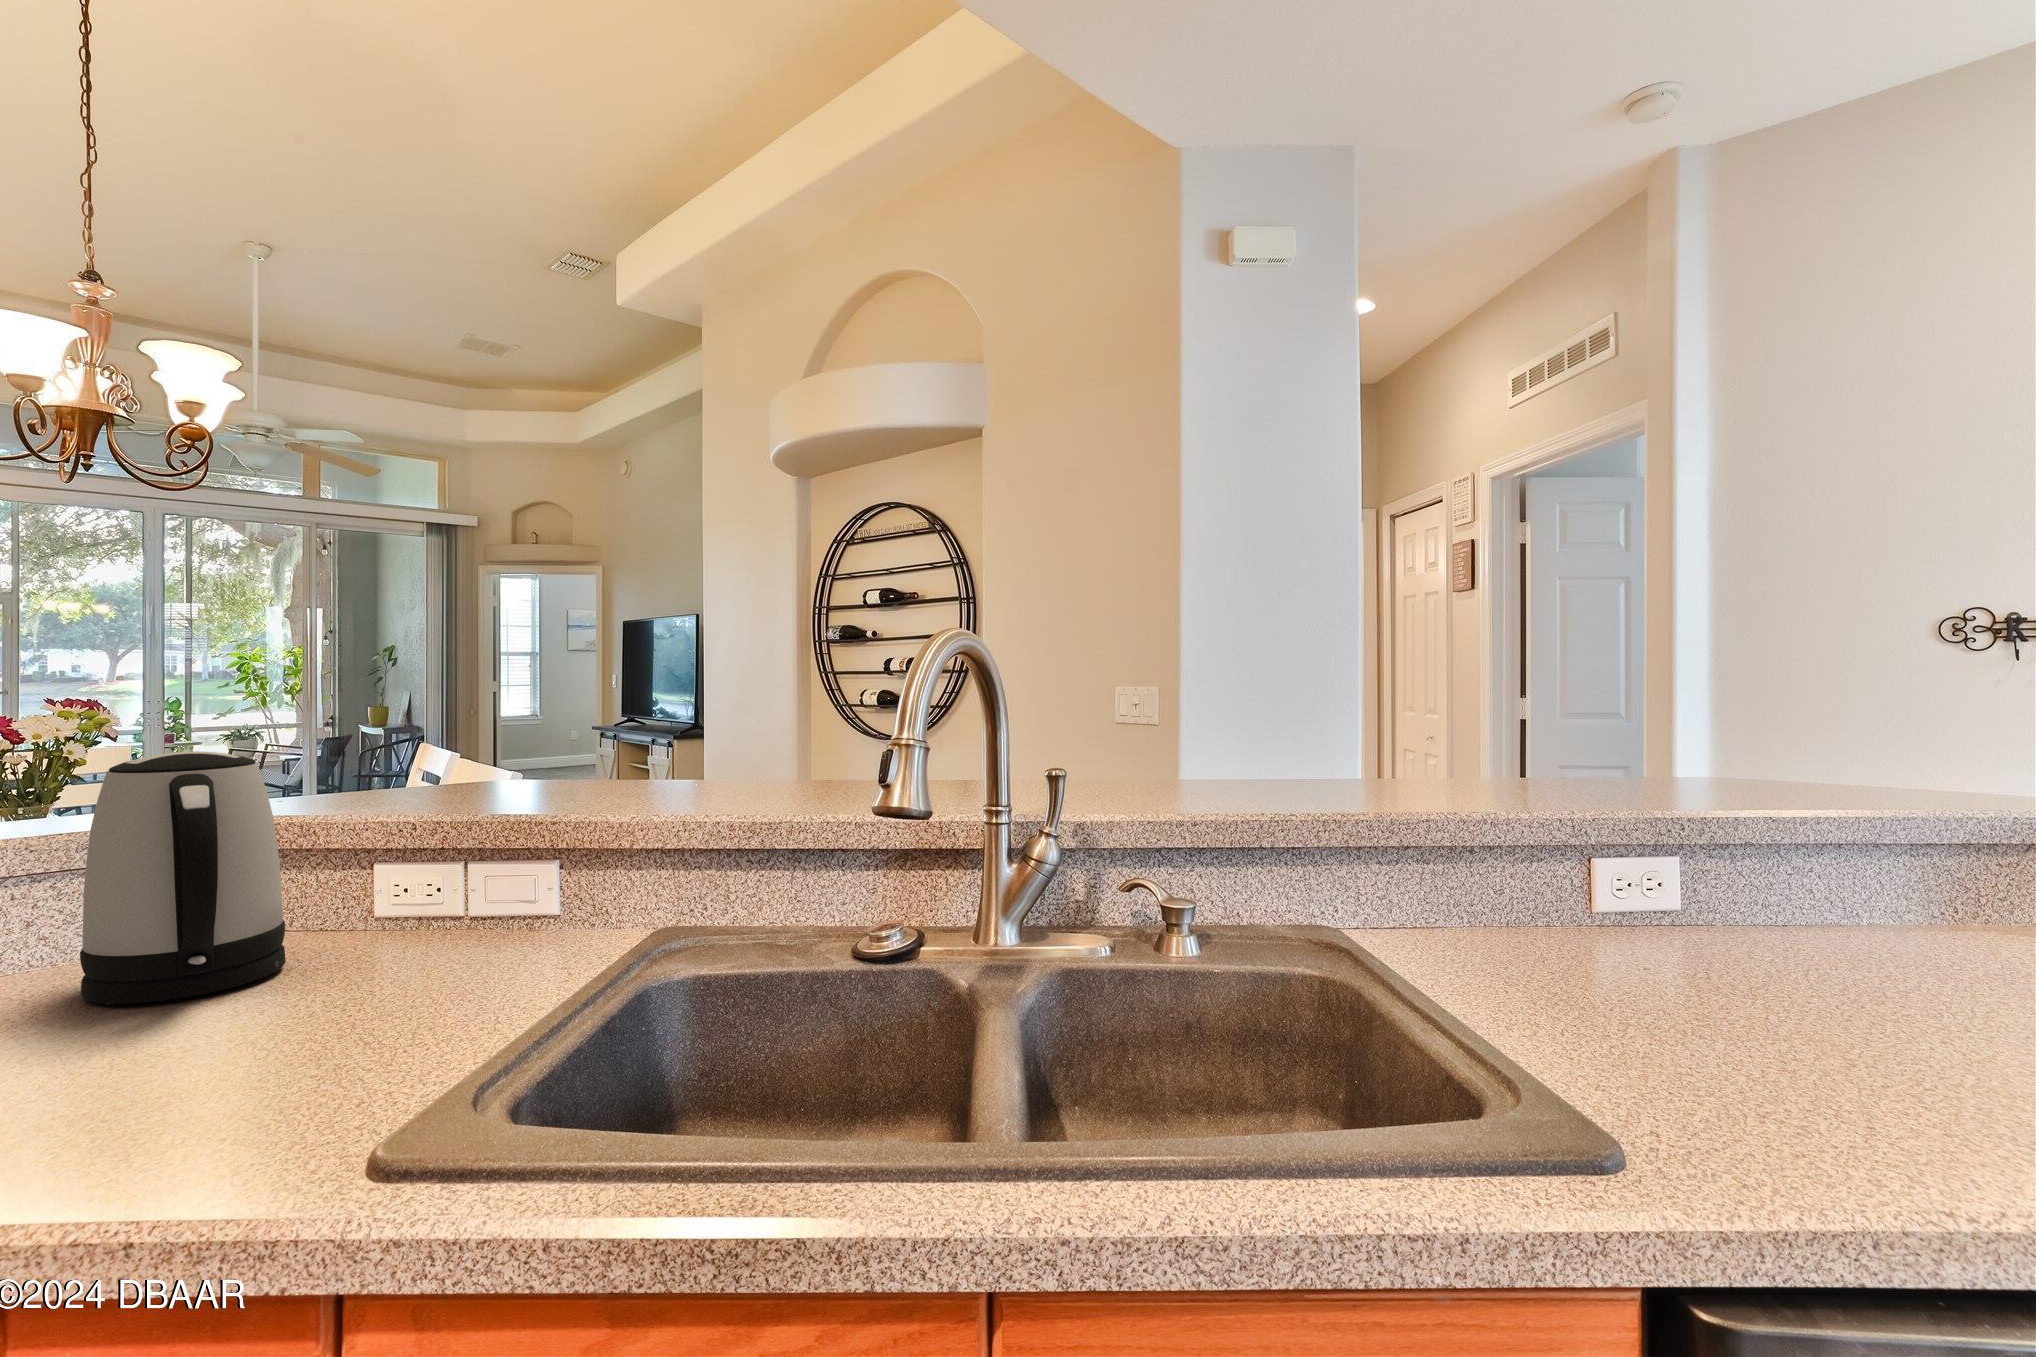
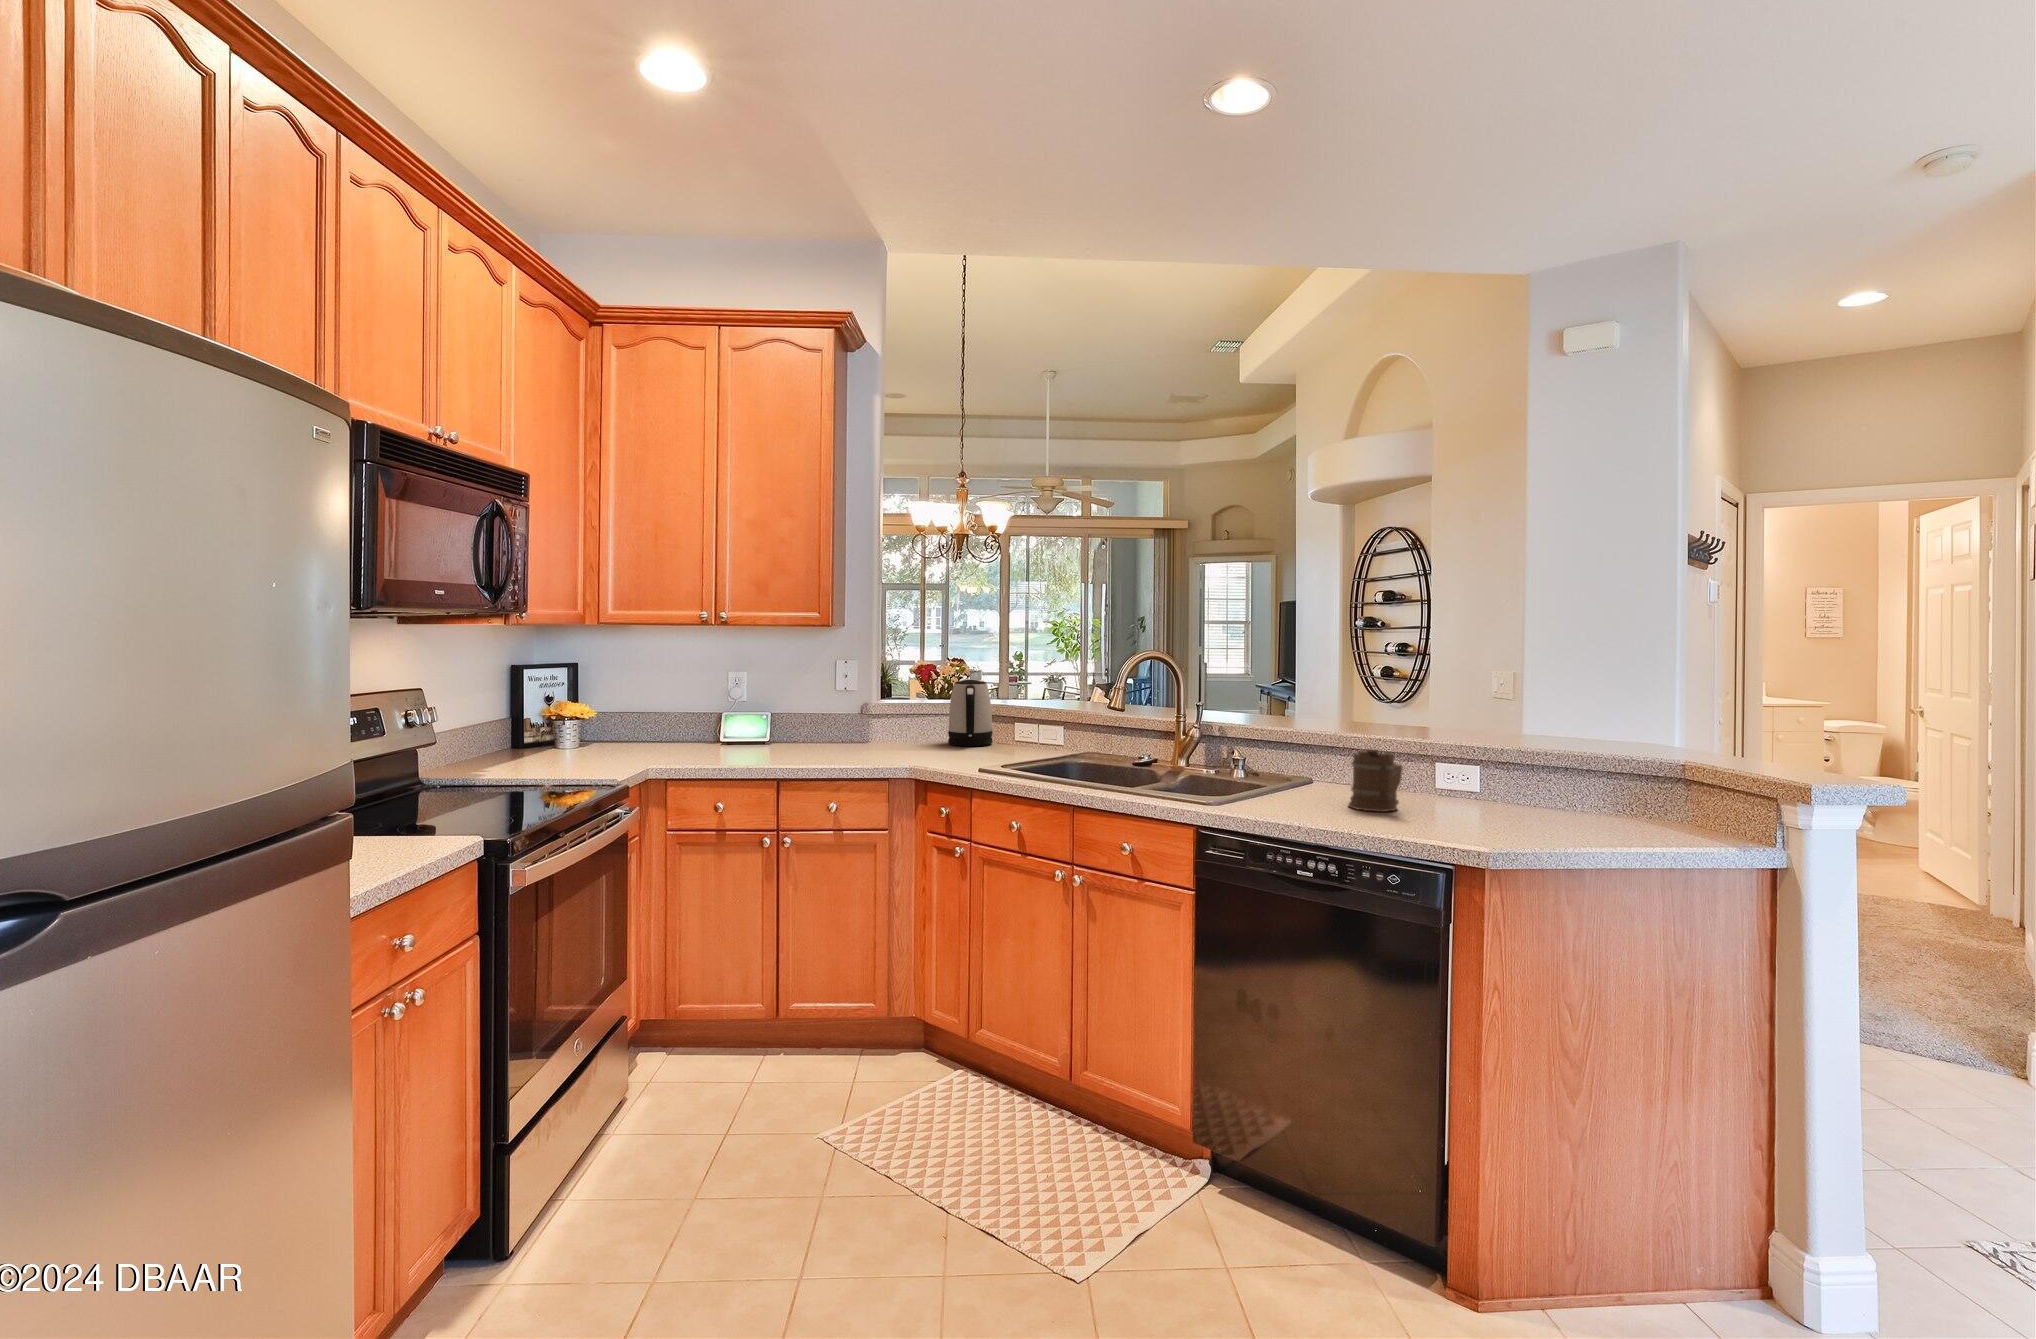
mug: none [1689,856,1935,1044] -> present [1348,749,1403,812]

